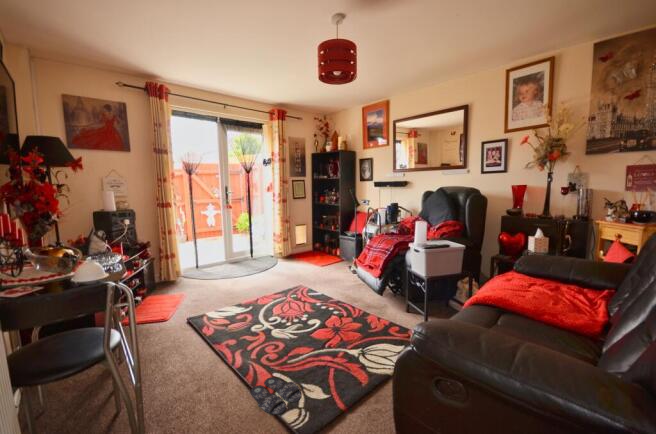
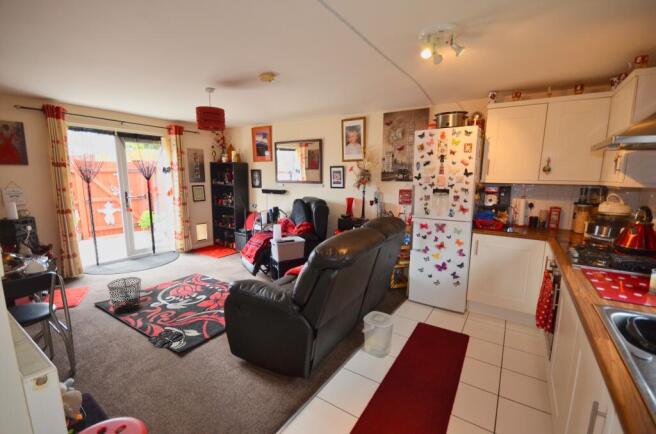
waste bin: none [200,288,241,341] -> present [108,277,141,316]

